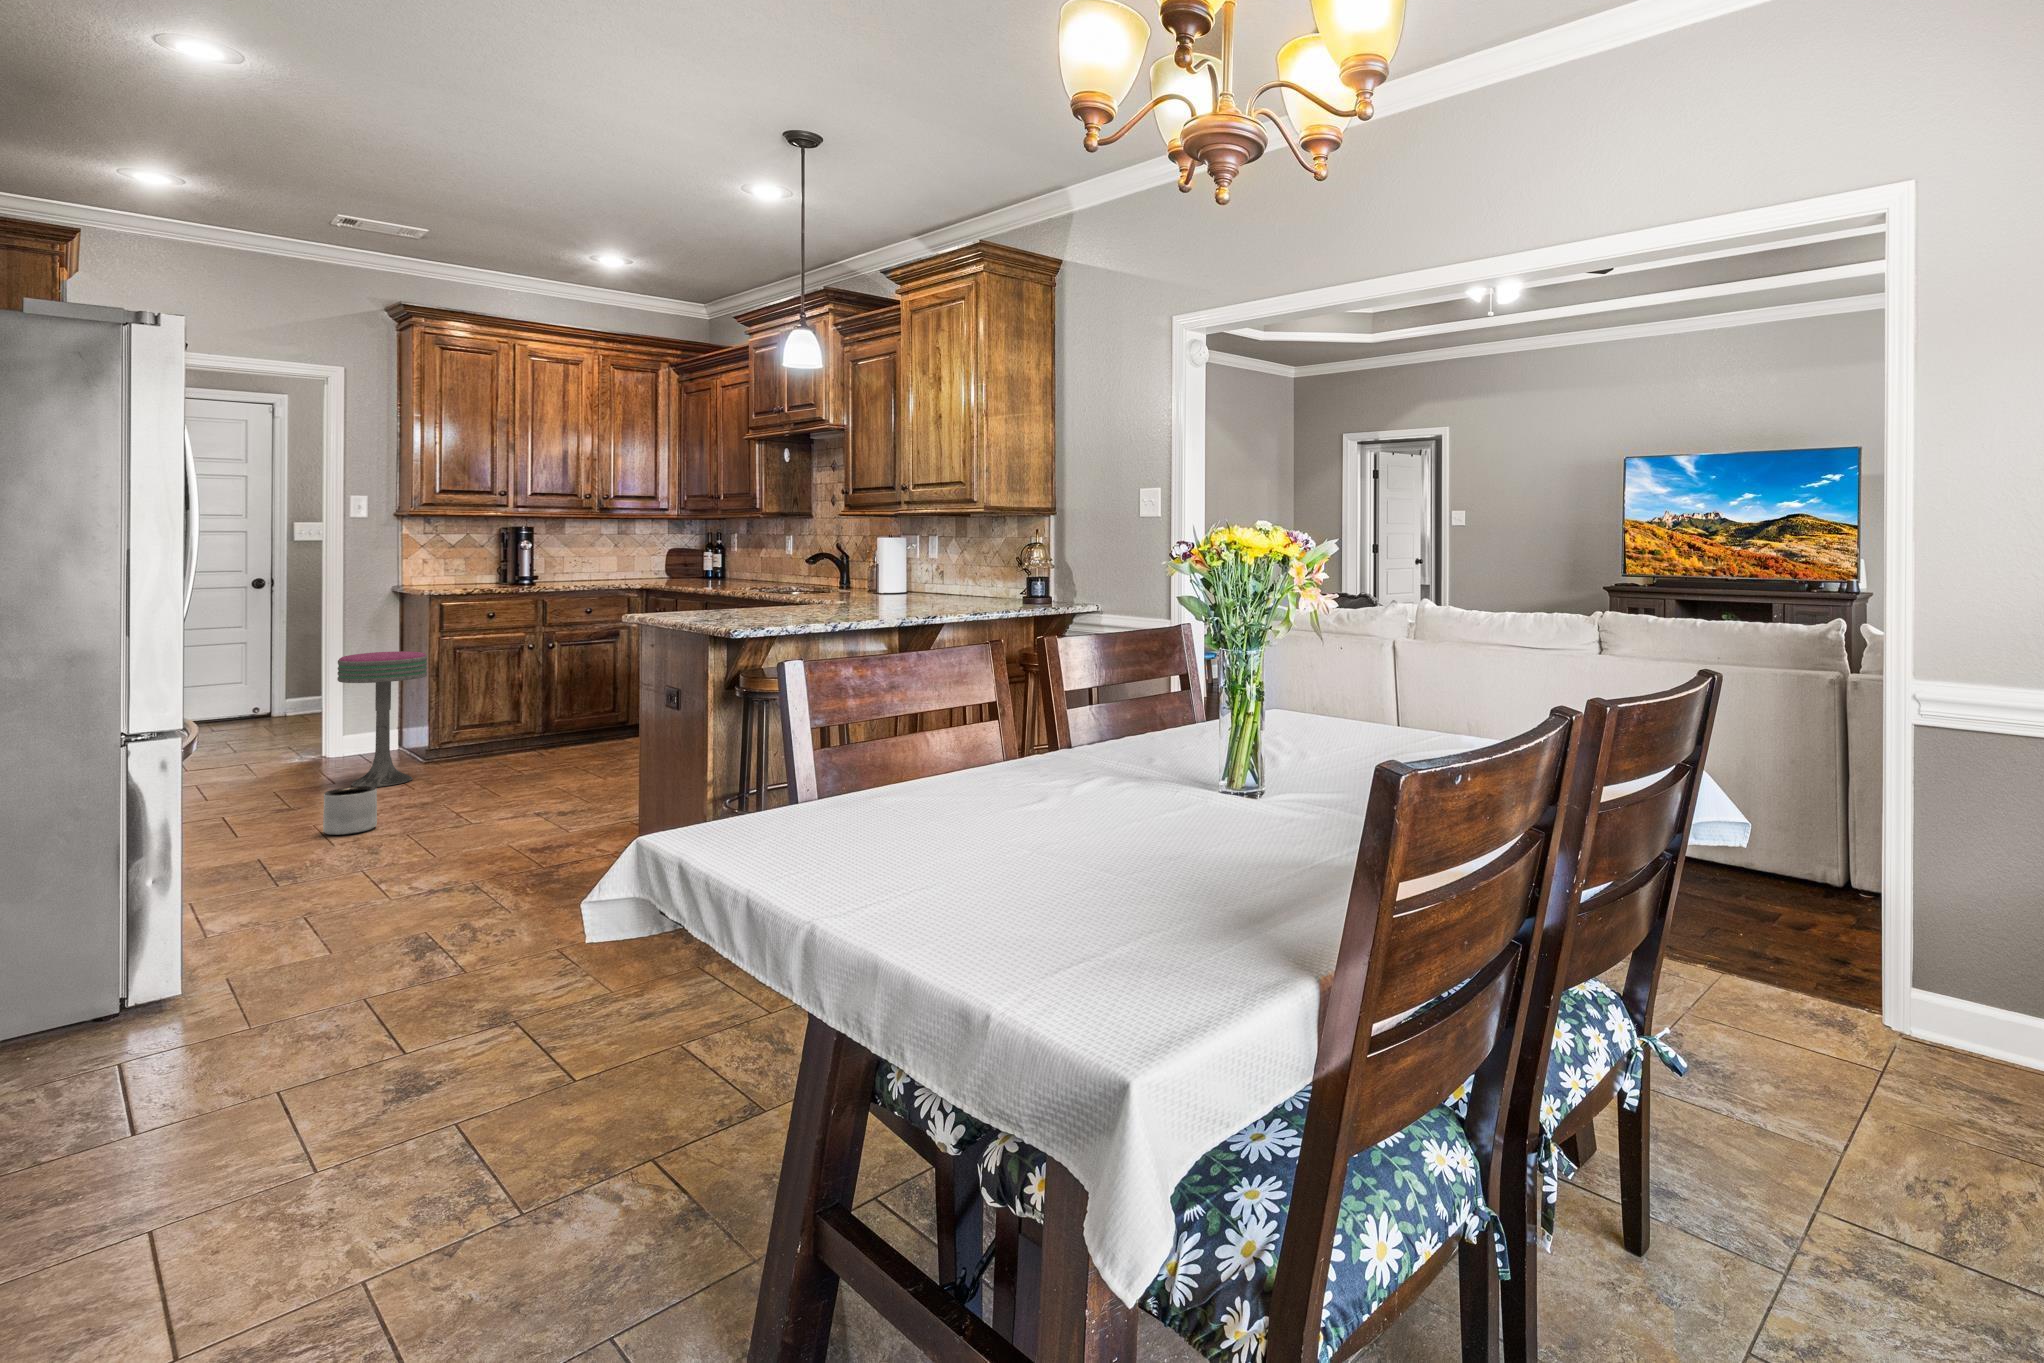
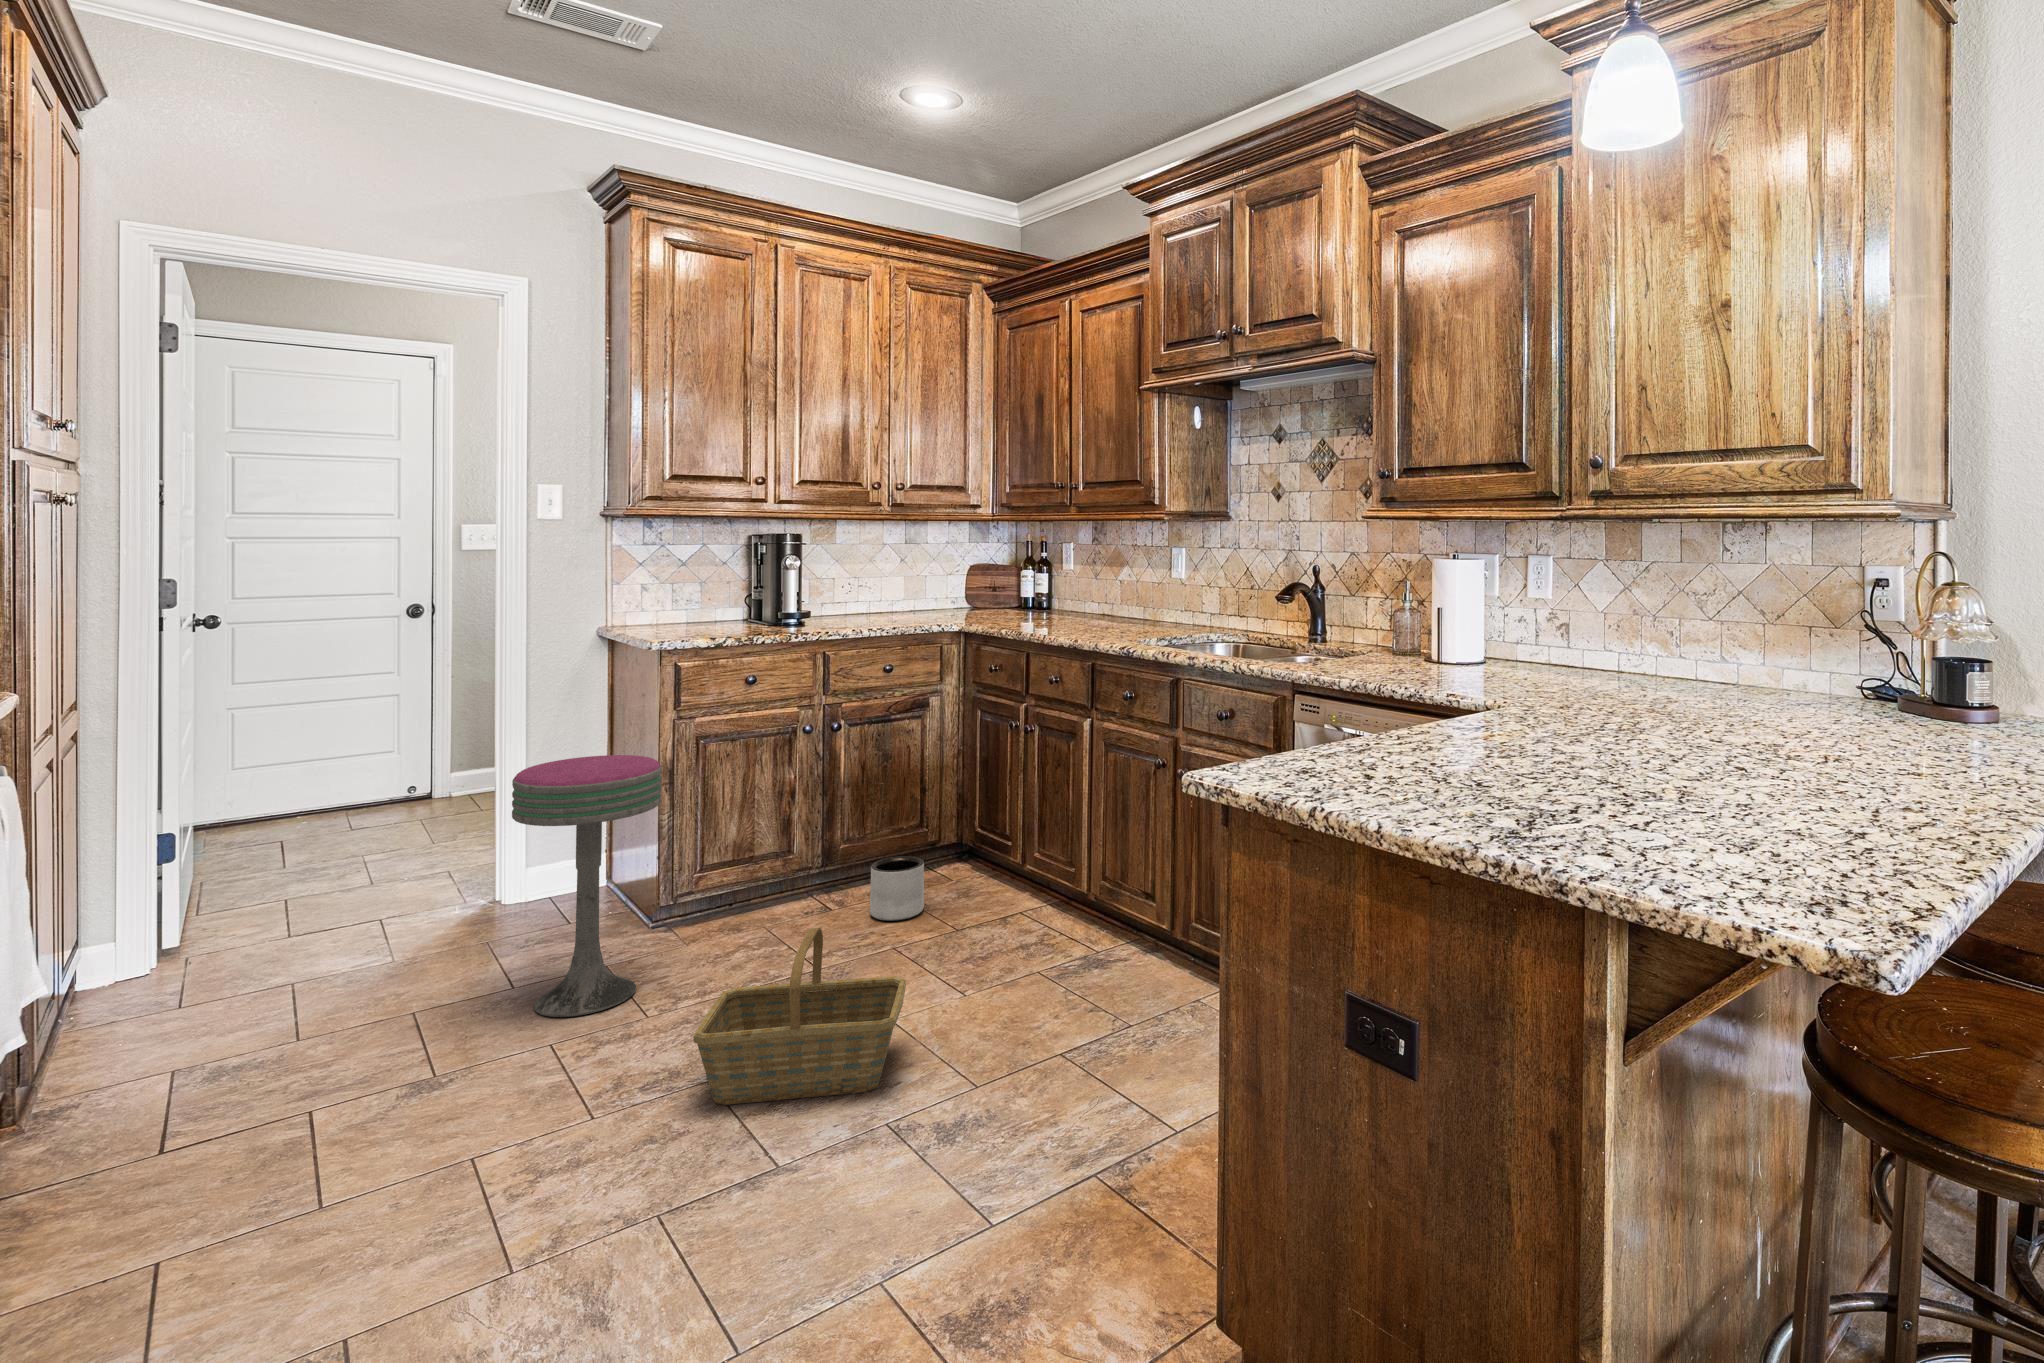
basket: none [436,728,559,807] -> present [693,928,906,1105]
planter: present [323,786,377,835] -> present [870,856,924,921]

